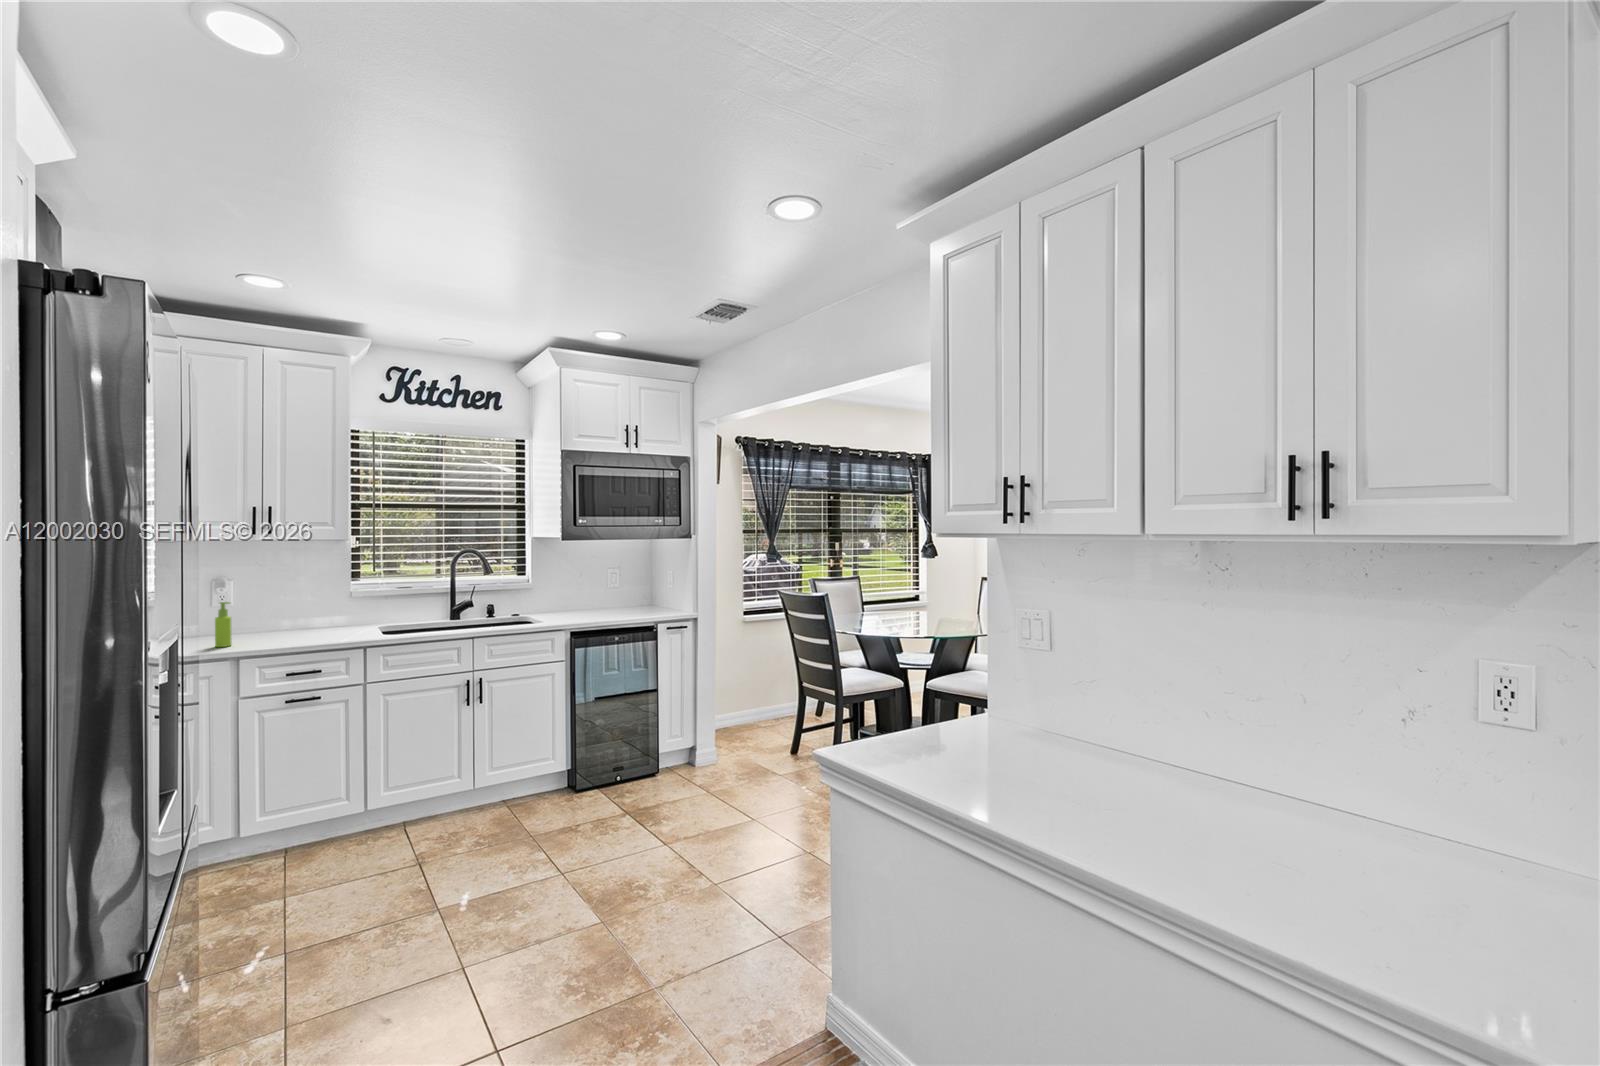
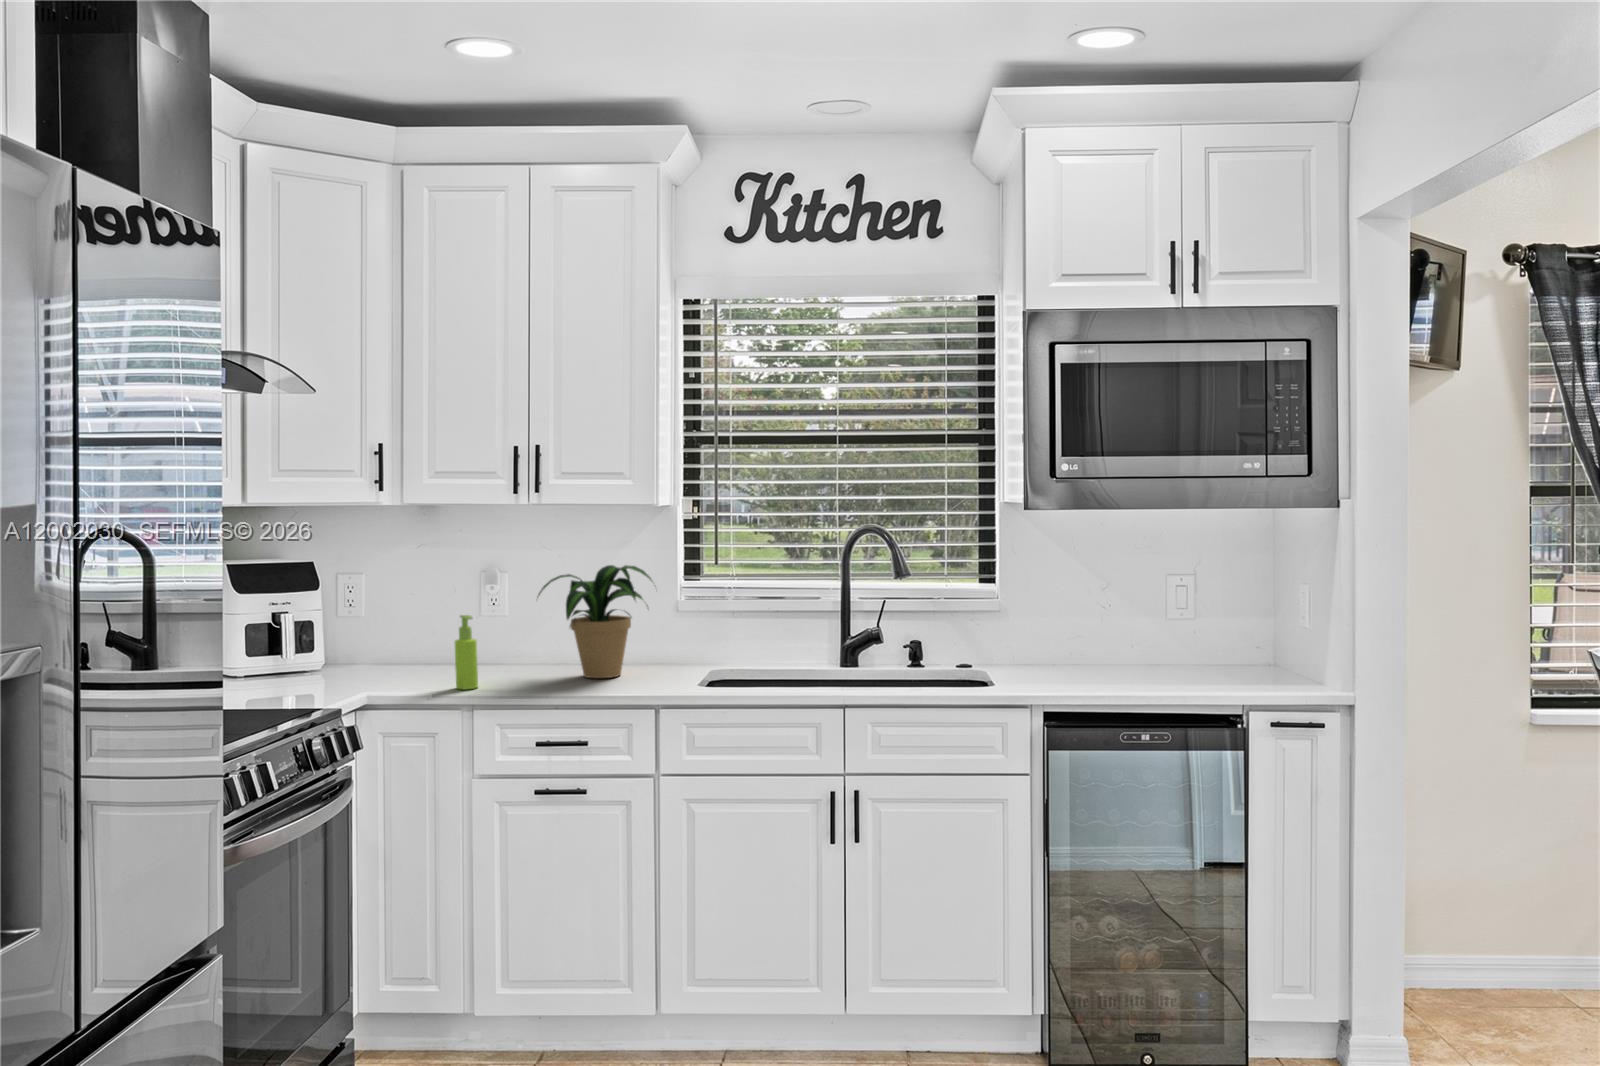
potted plant: none [269,572,349,636] -> present [539,565,651,678]

